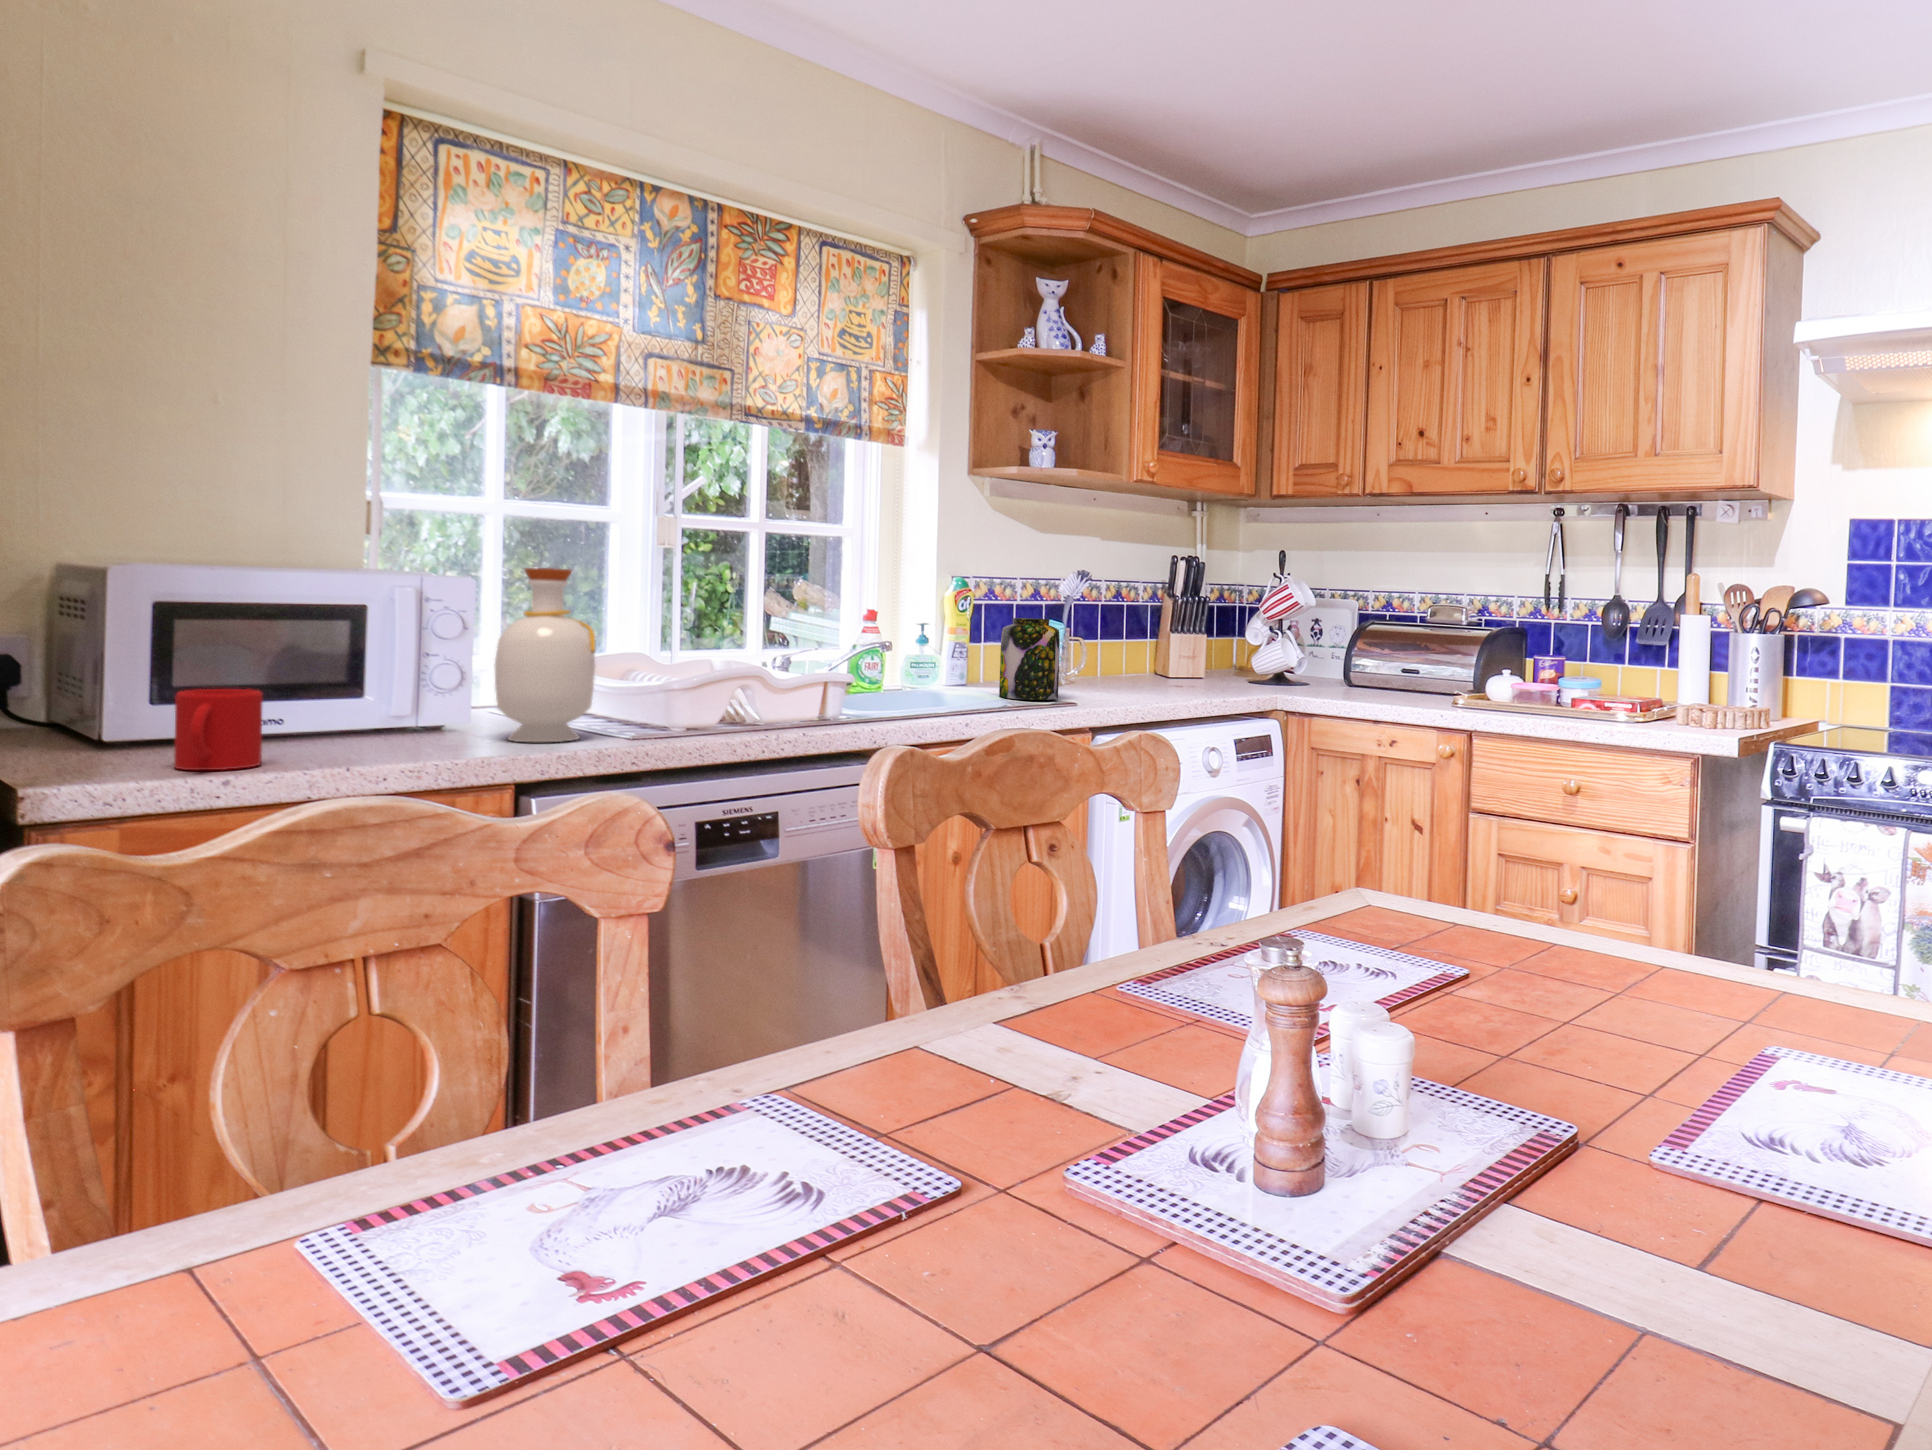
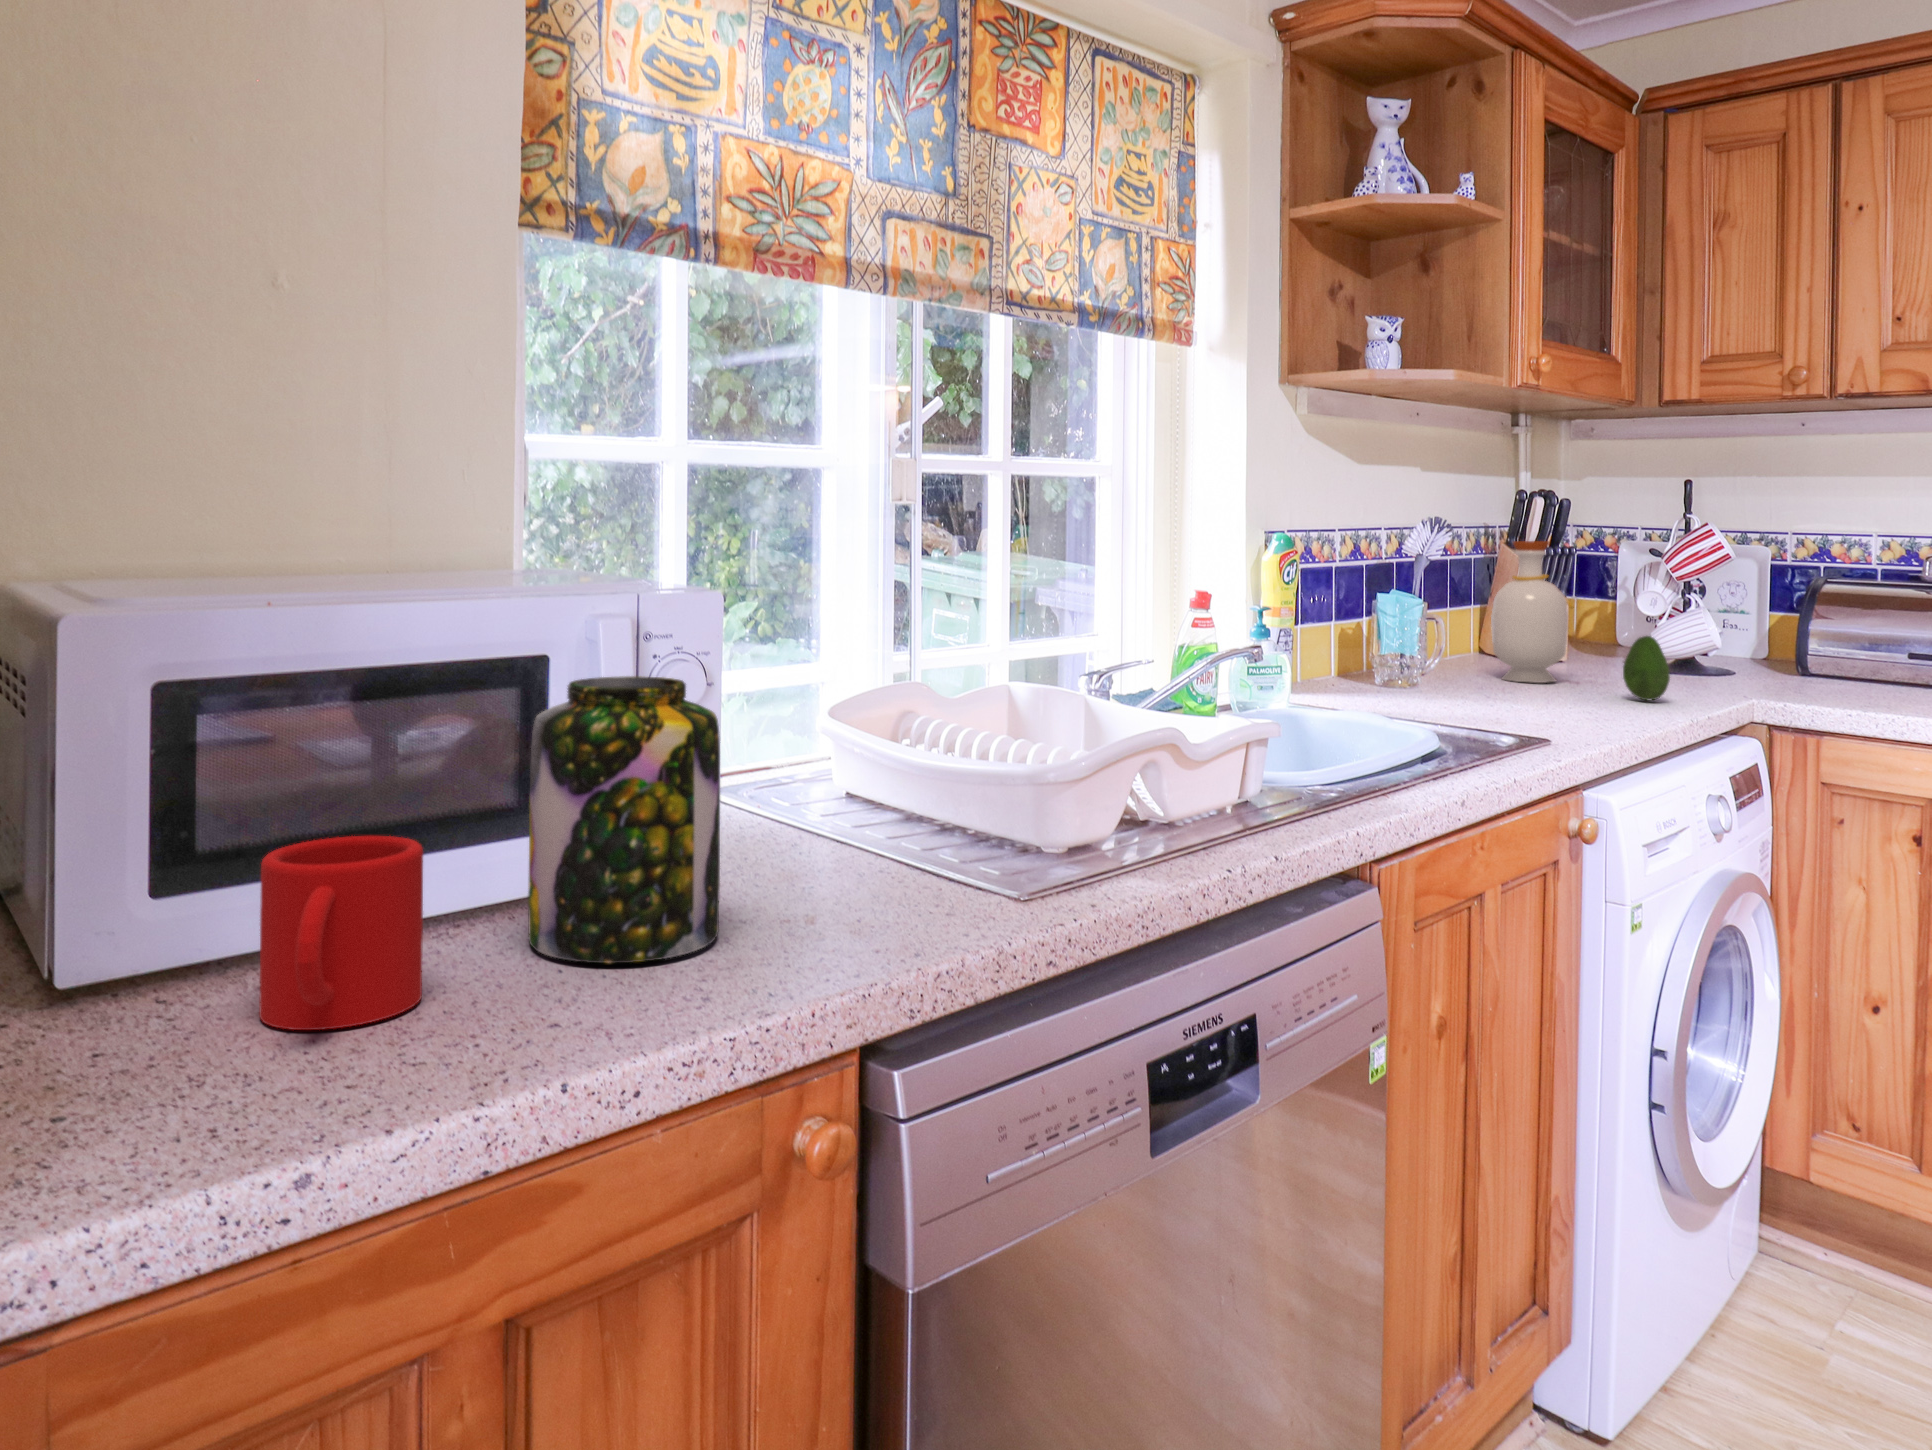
bottle: present [495,568,595,742] -> present [1491,541,1572,683]
jar: present [999,618,1060,700] -> present [528,676,720,963]
fruit: none [1203,650,1231,693] -> present [1623,636,1670,701]

